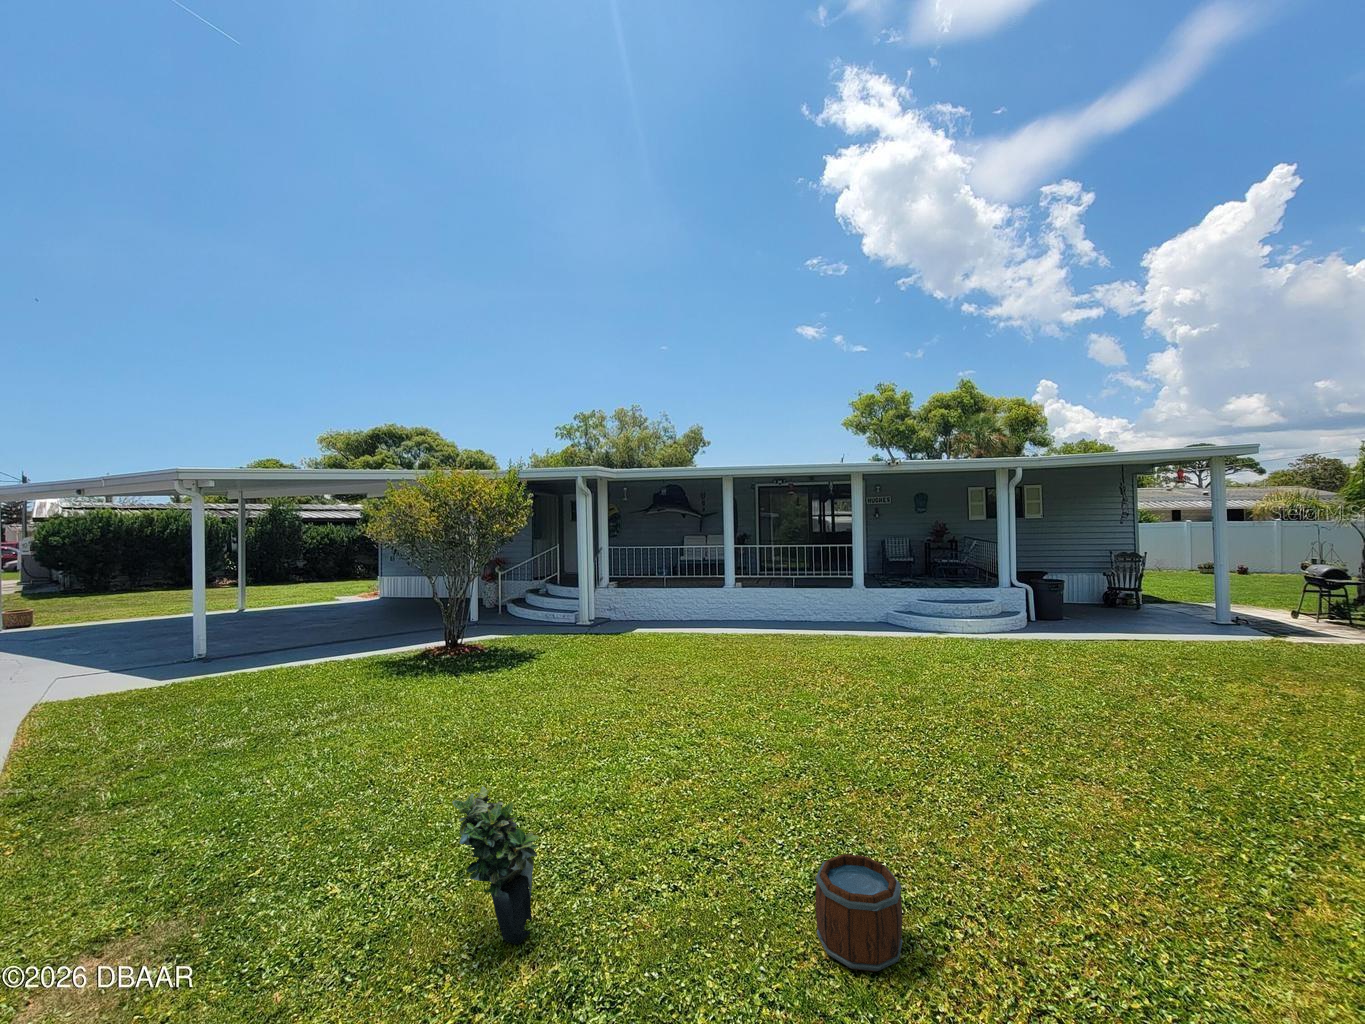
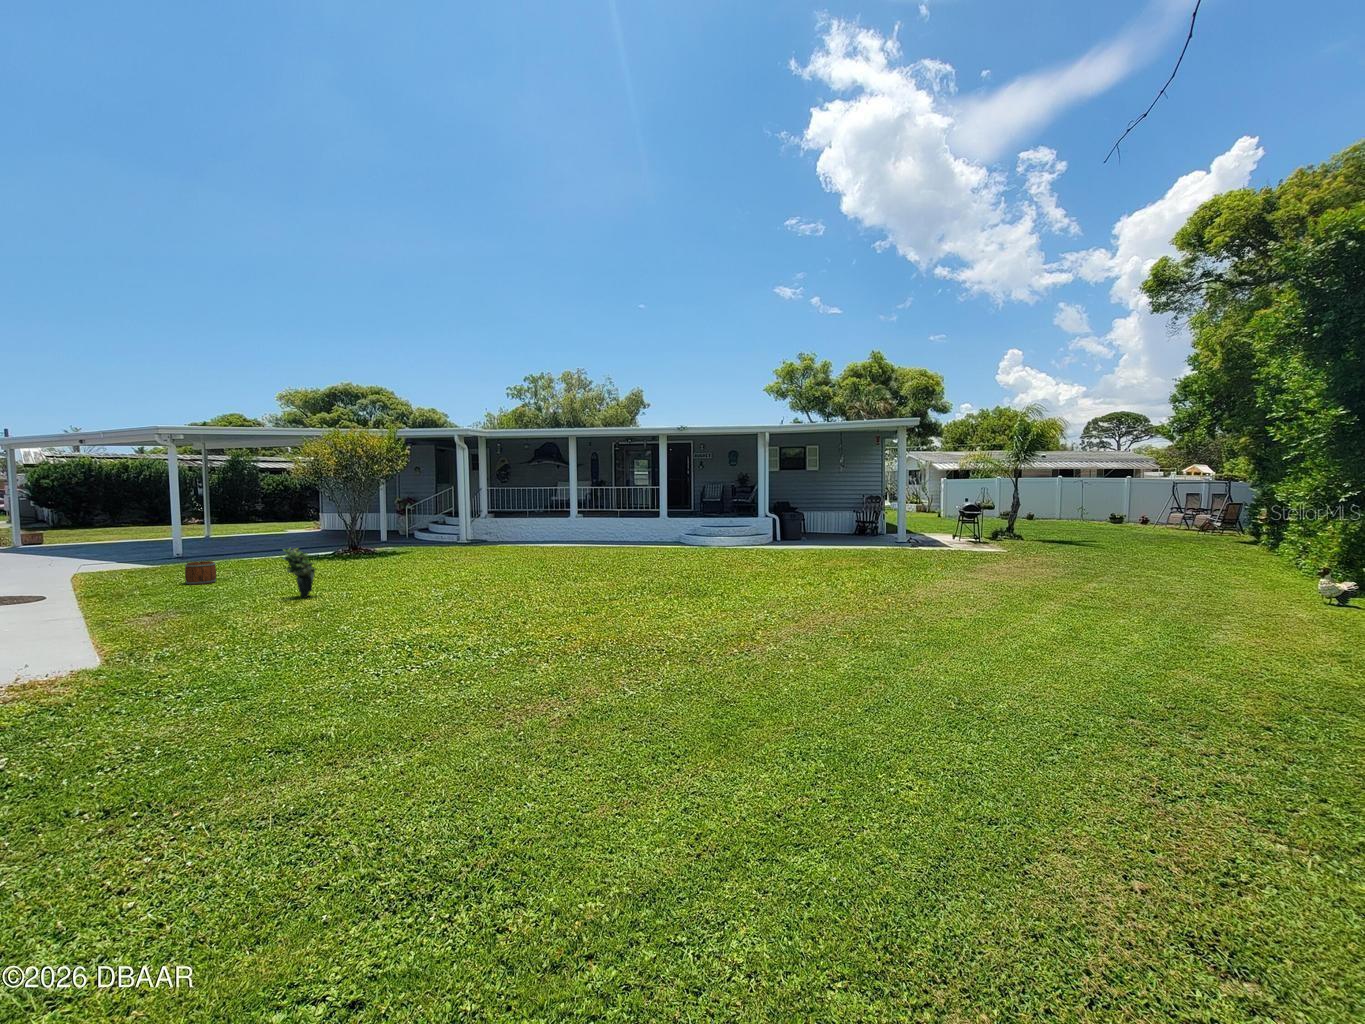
bucket: present [815,854,903,972] -> present [185,561,216,585]

